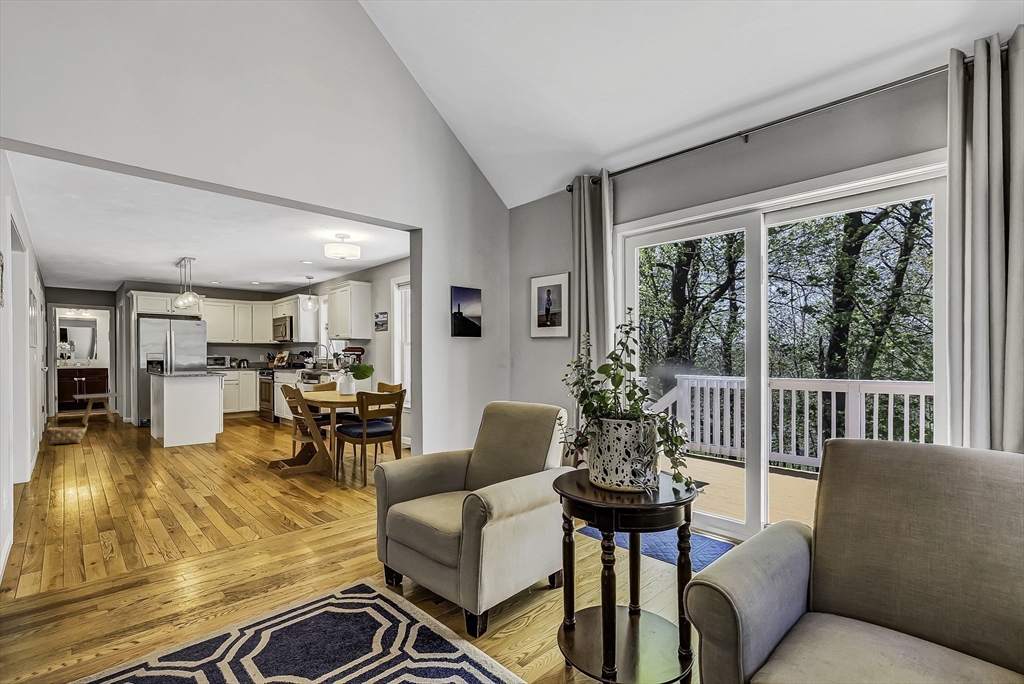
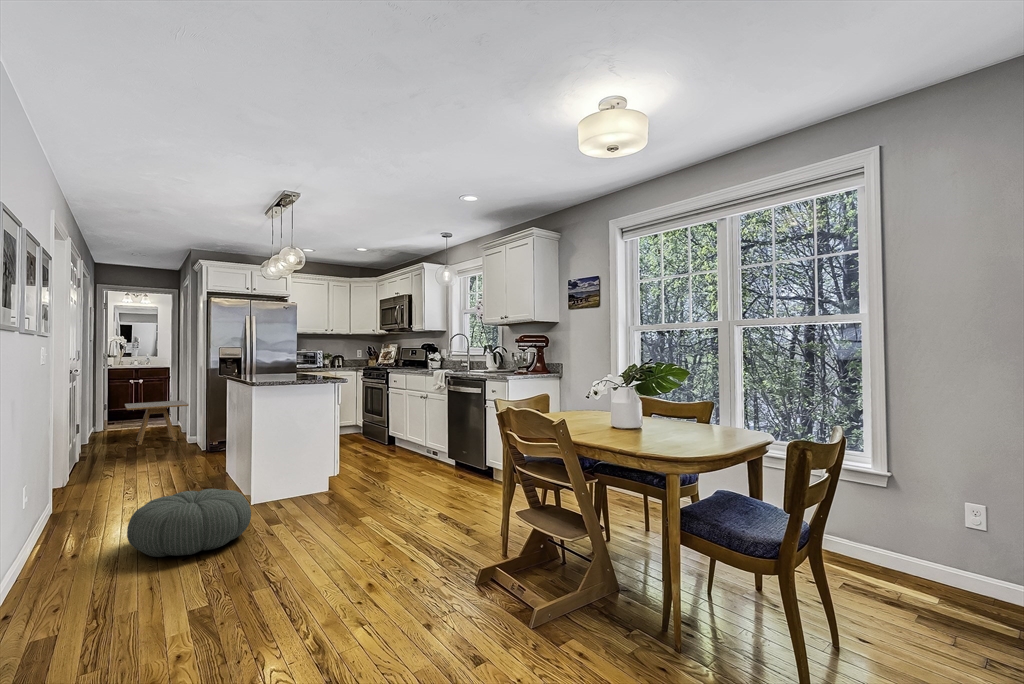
woven basket: present [46,422,88,445] -> none [78,451,140,486]
pouf: none [86,436,159,469] -> present [127,489,251,557]

